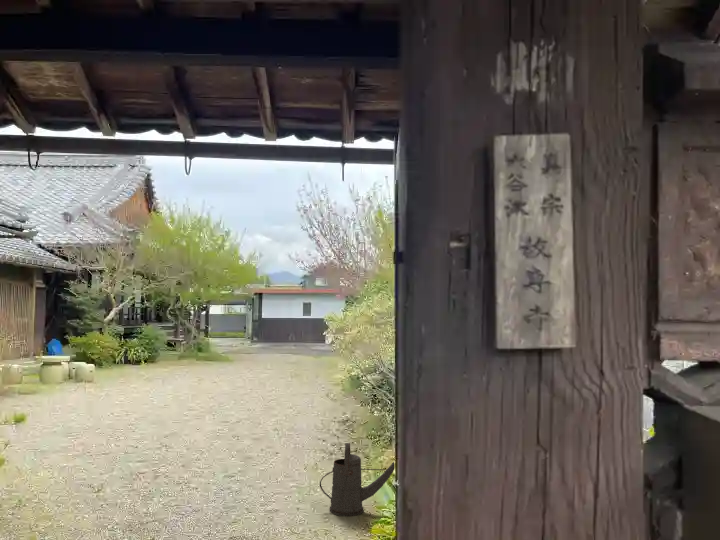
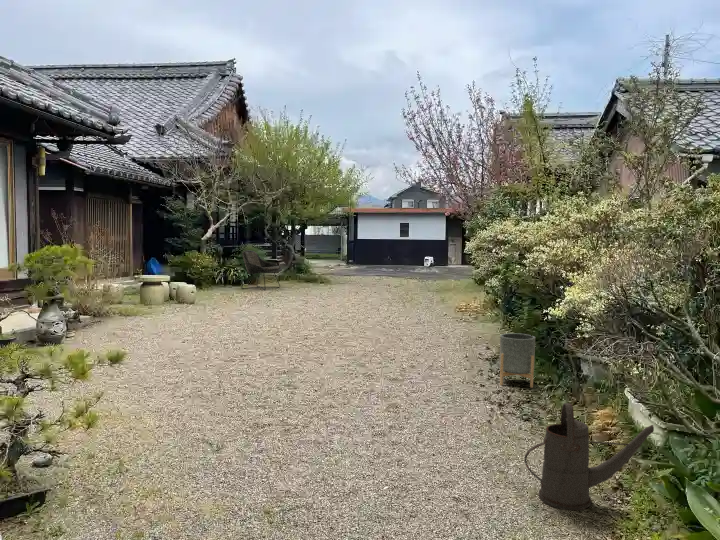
lounge chair: none [140,331,181,369] -> present [241,250,282,290]
planter: none [341,401,369,444] -> present [499,333,535,388]

